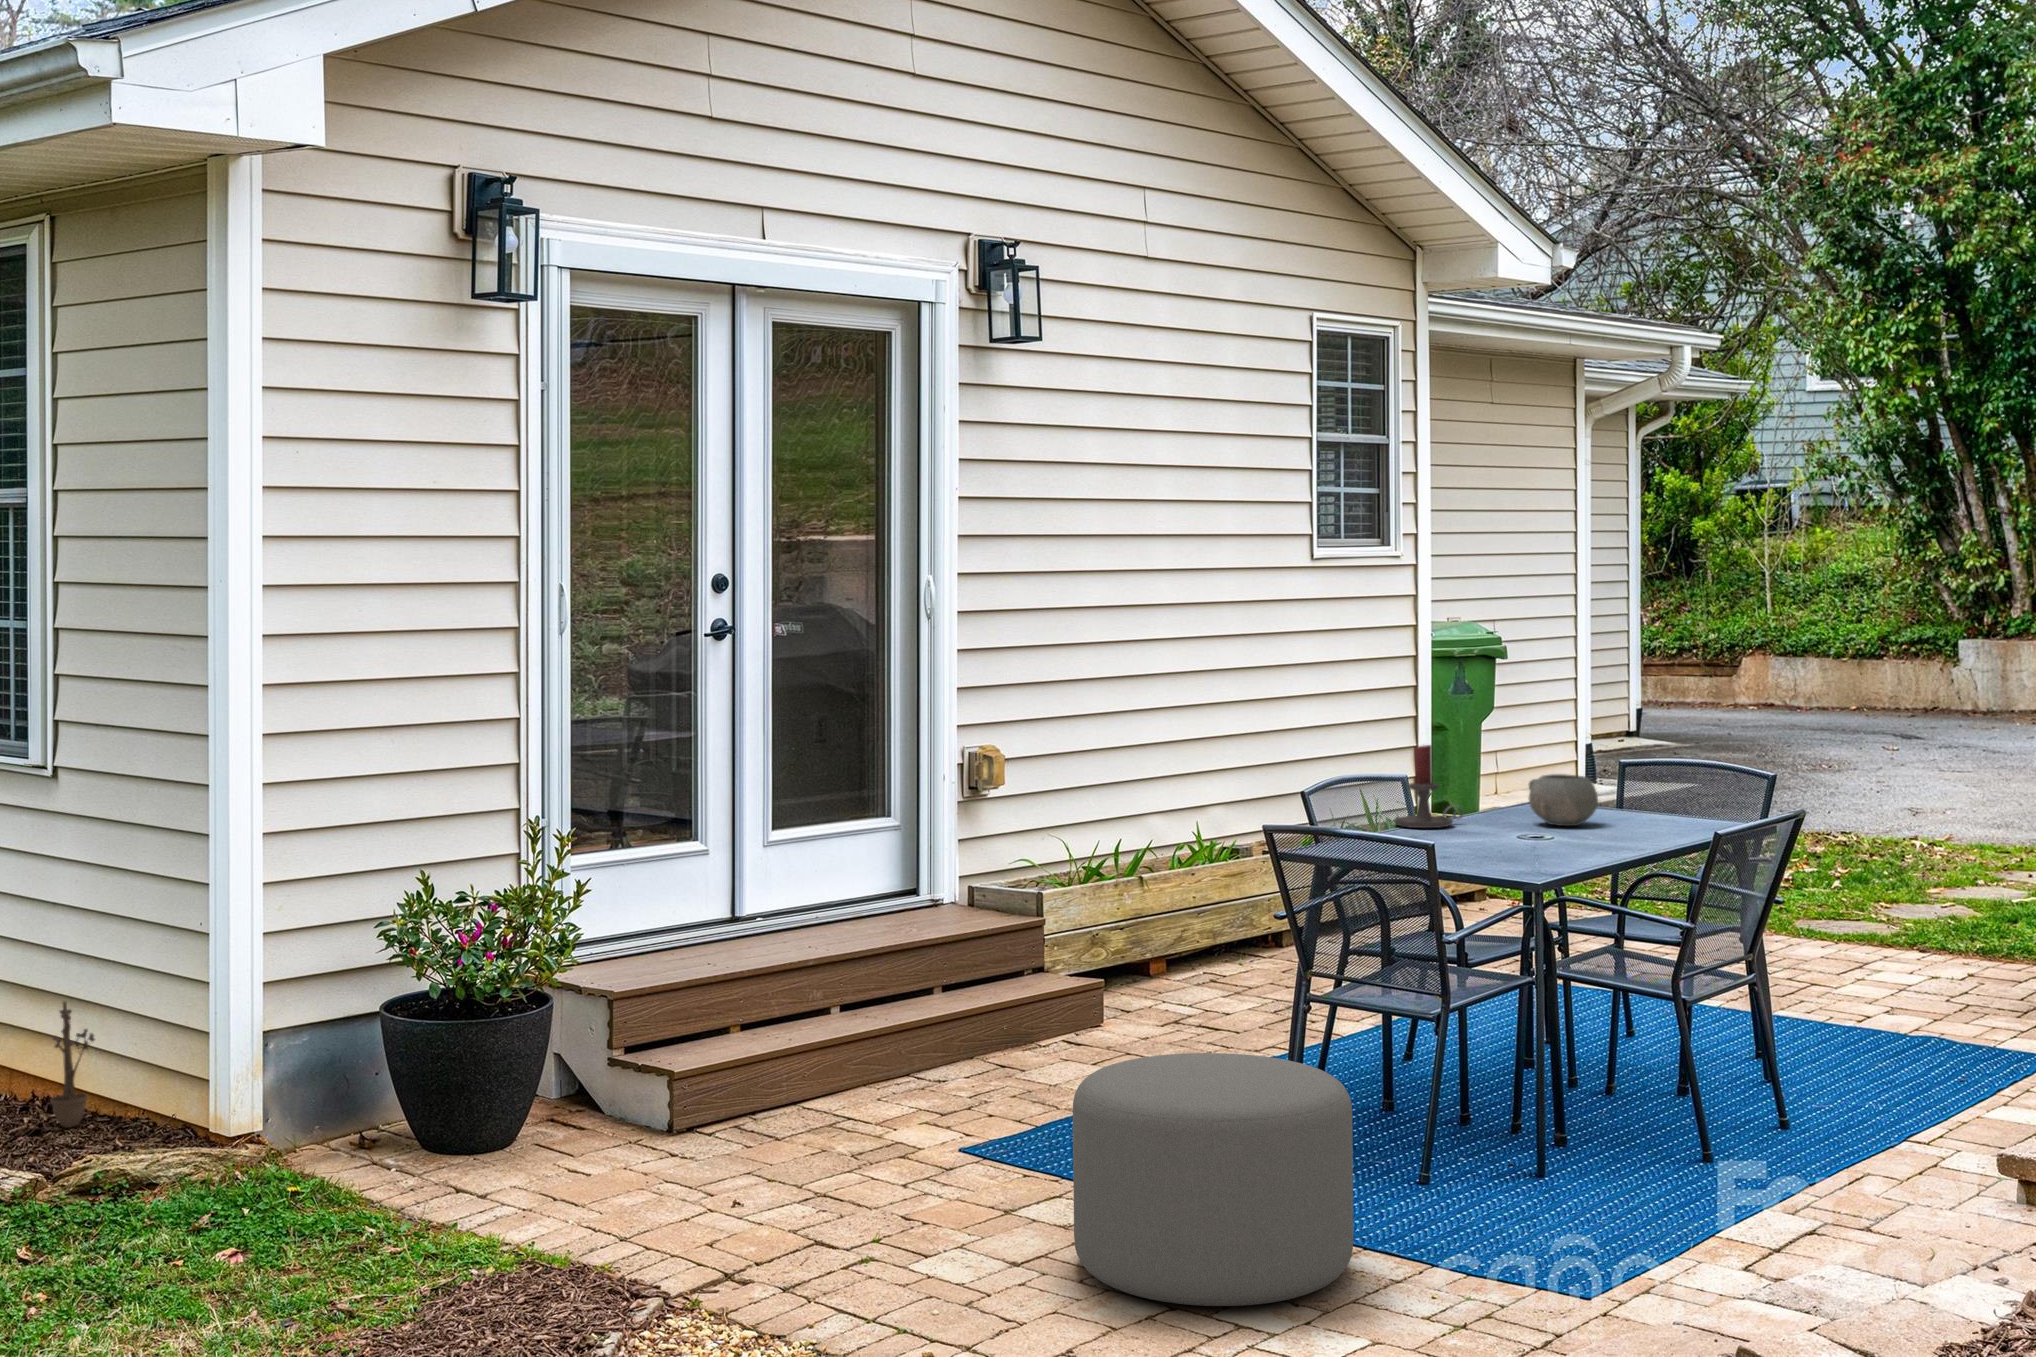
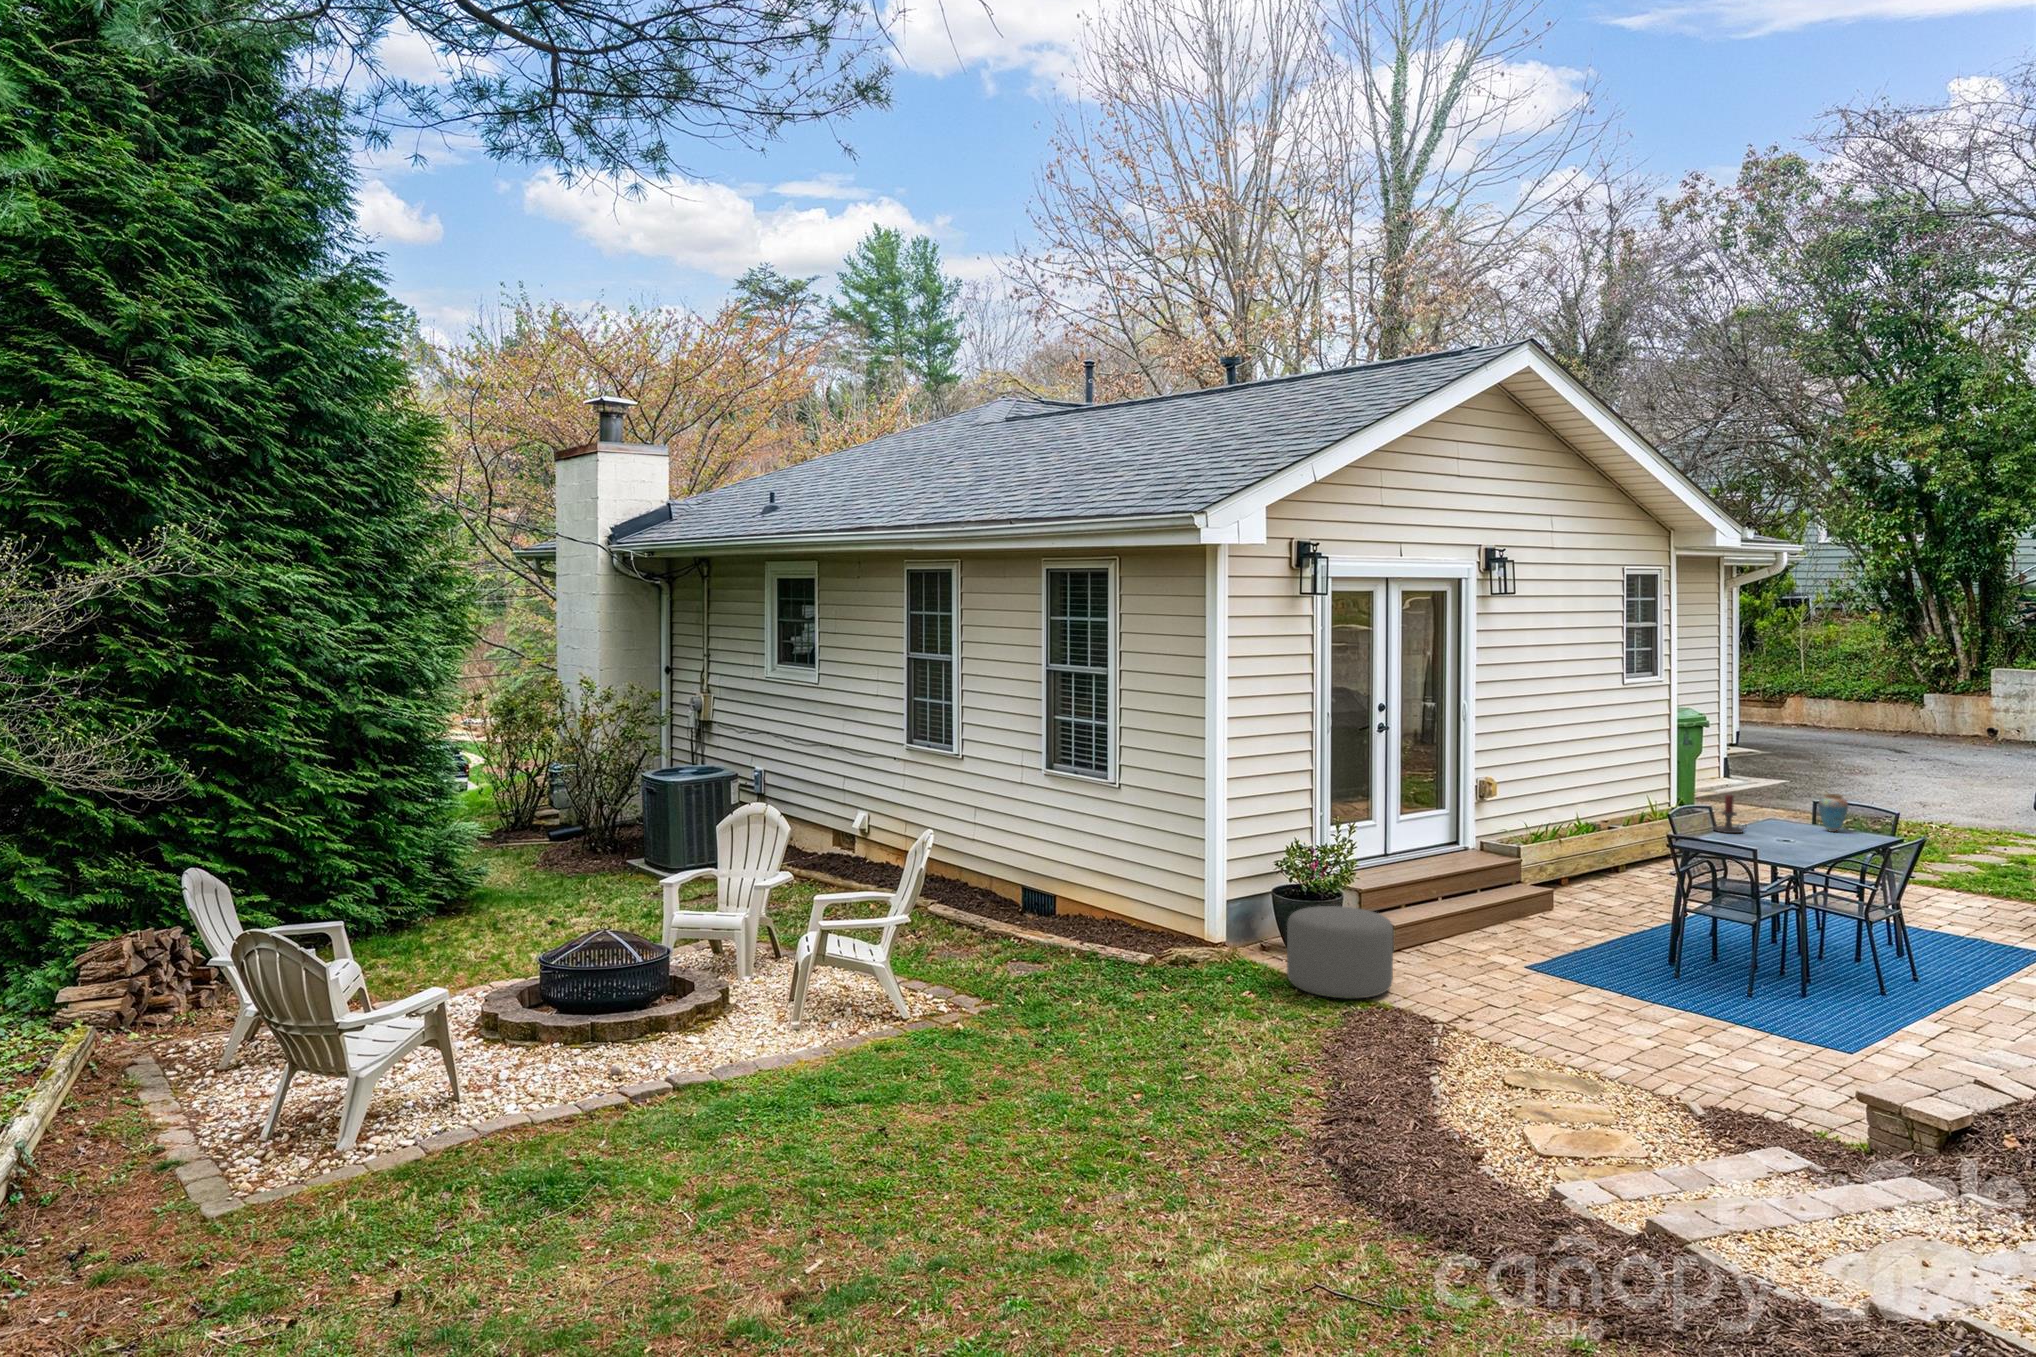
vase: none [1609,738,1665,820] -> present [1818,794,1848,832]
bowl: present [1528,774,1598,826] -> none [1780,810,1817,835]
decorative plant: present [50,1002,95,1128] -> none [1129,882,1155,933]
ottoman: present [1073,1053,1353,1306] -> present [1287,906,1393,999]

